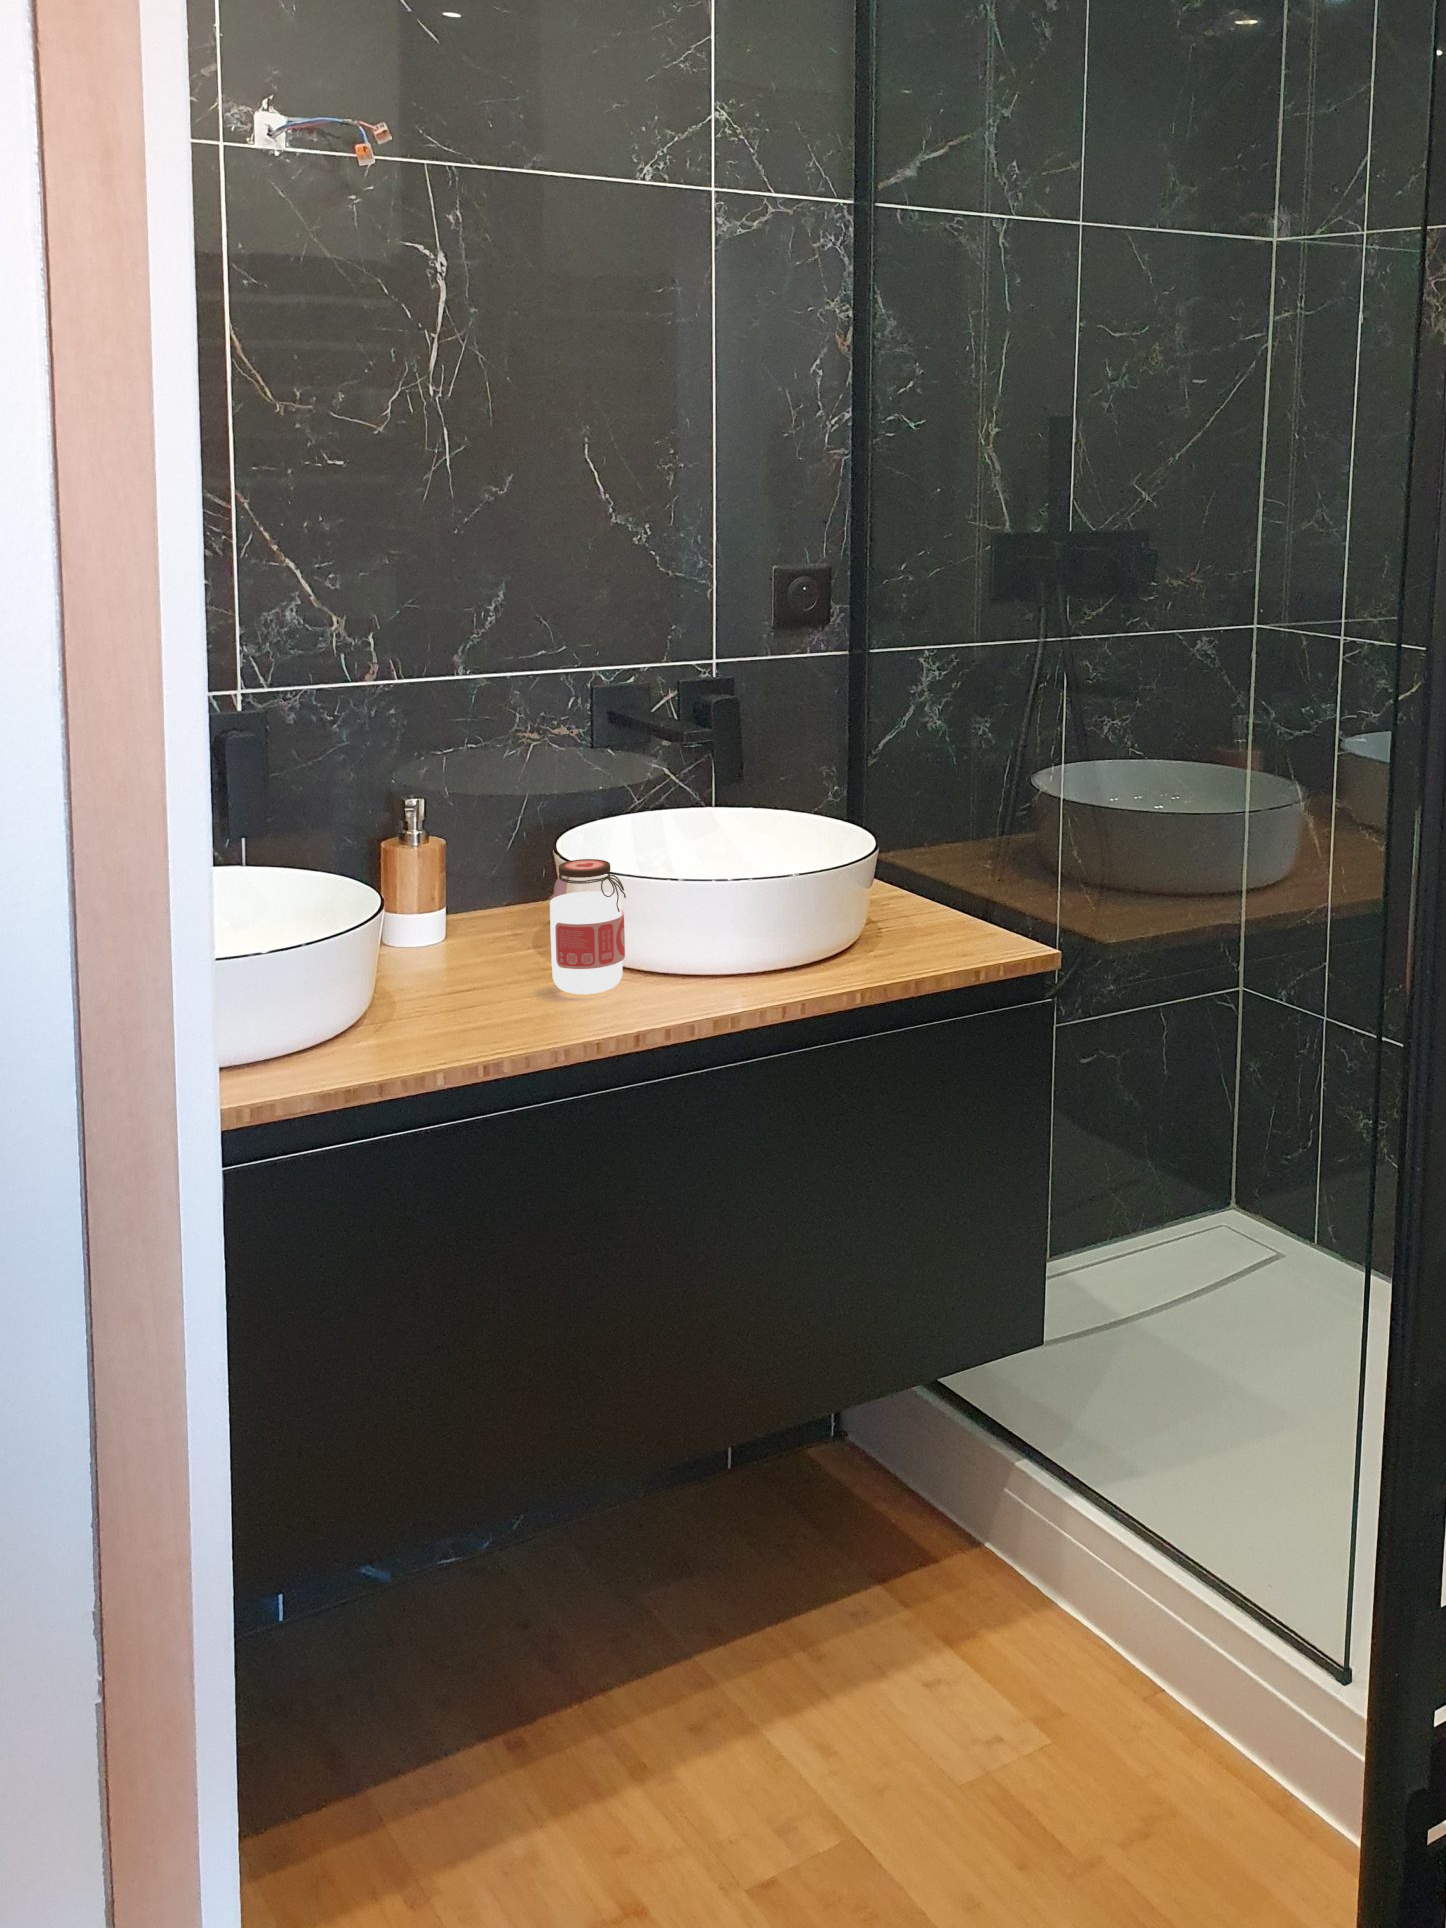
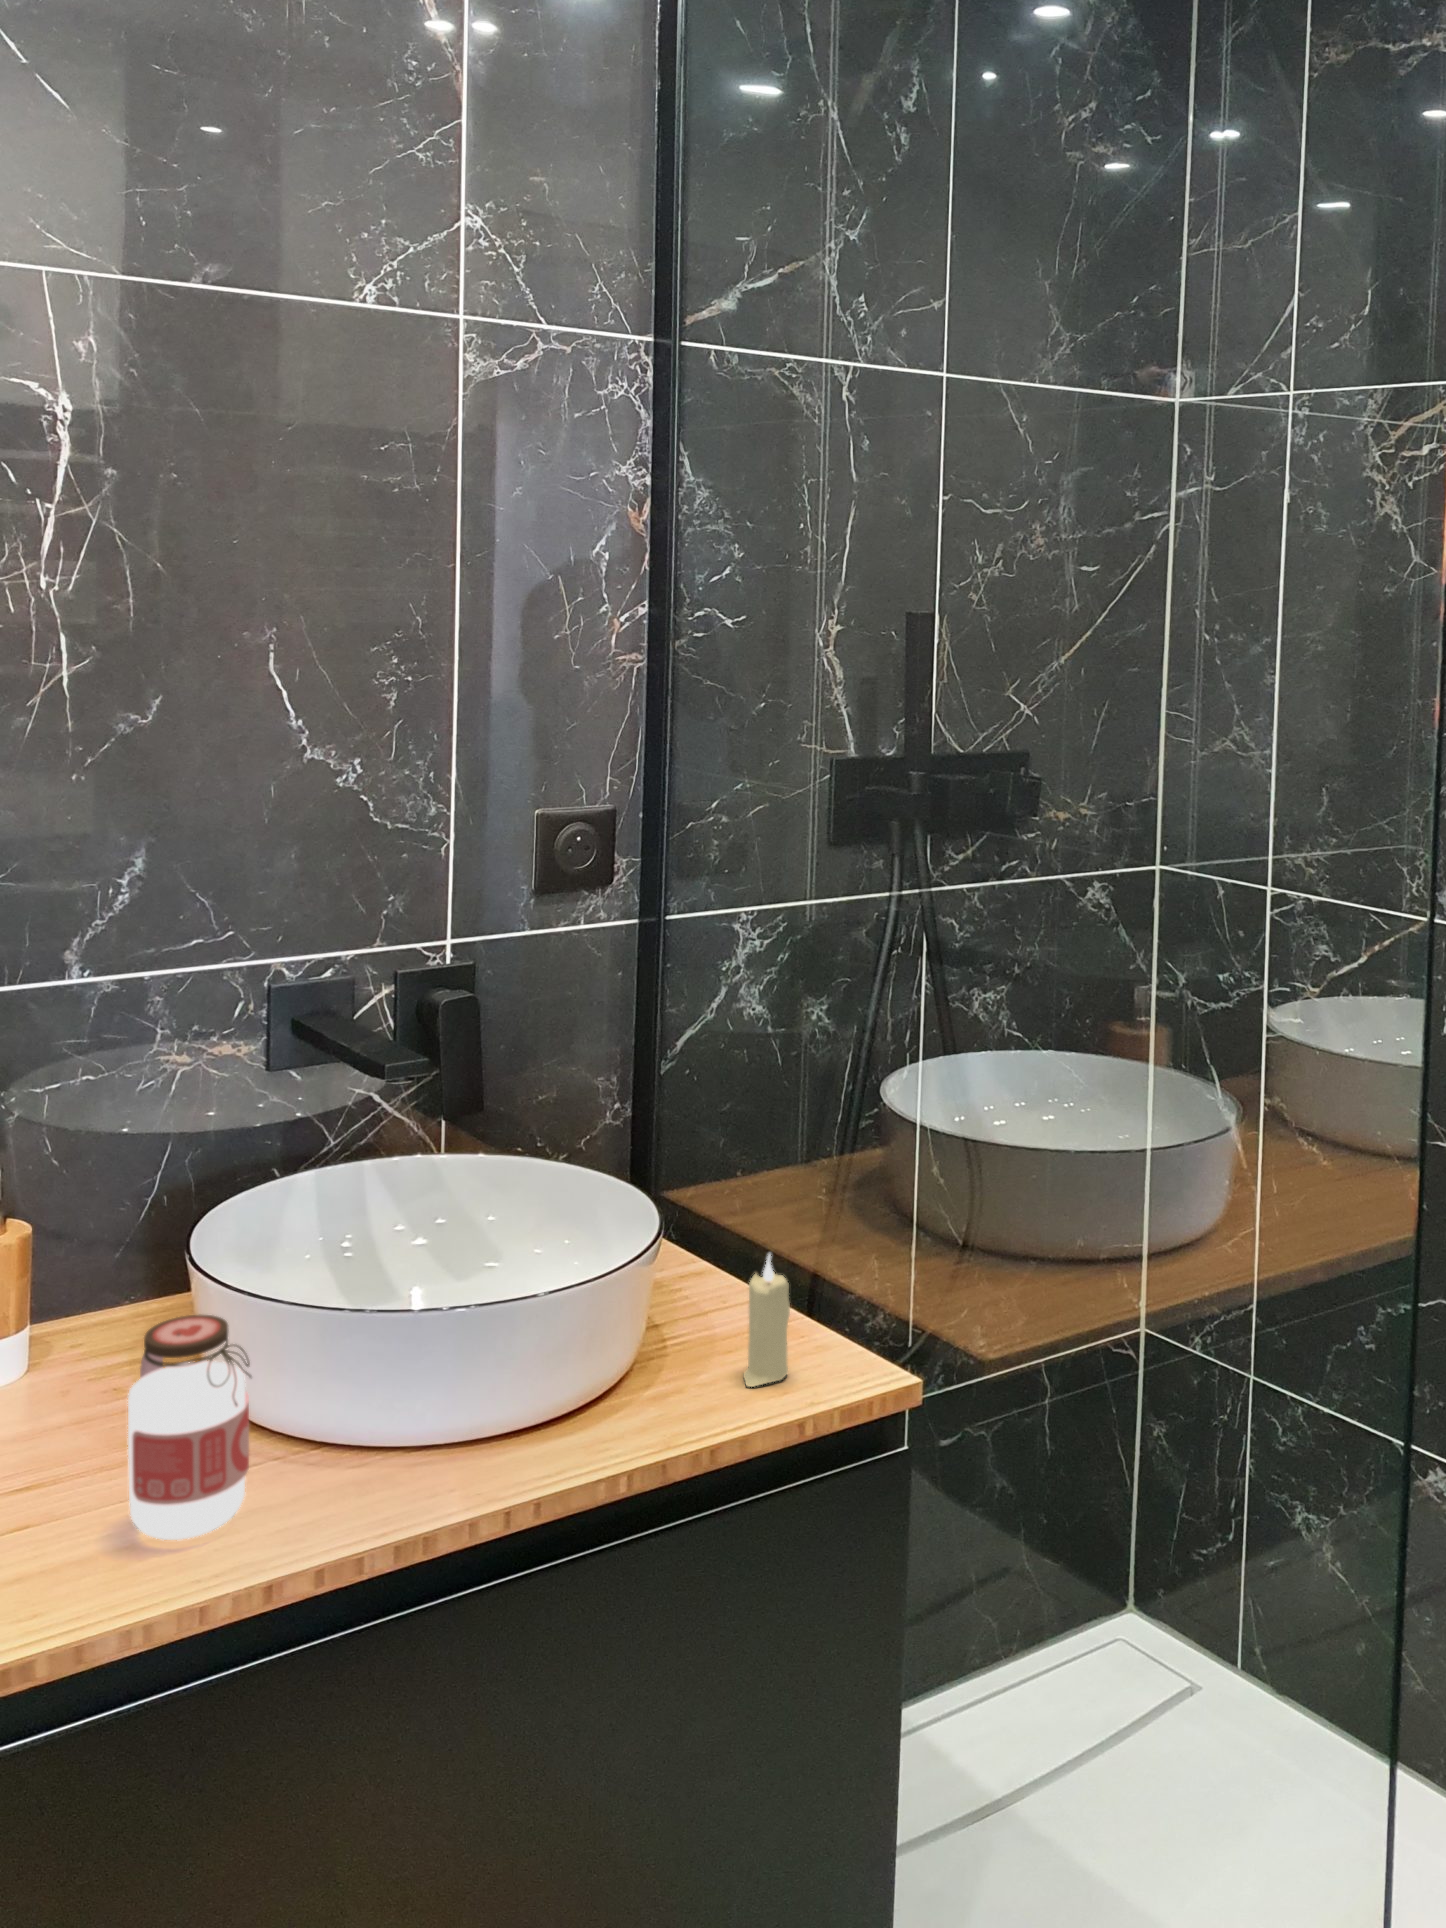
candle: none [939,855,971,946] -> present [744,1254,790,1387]

